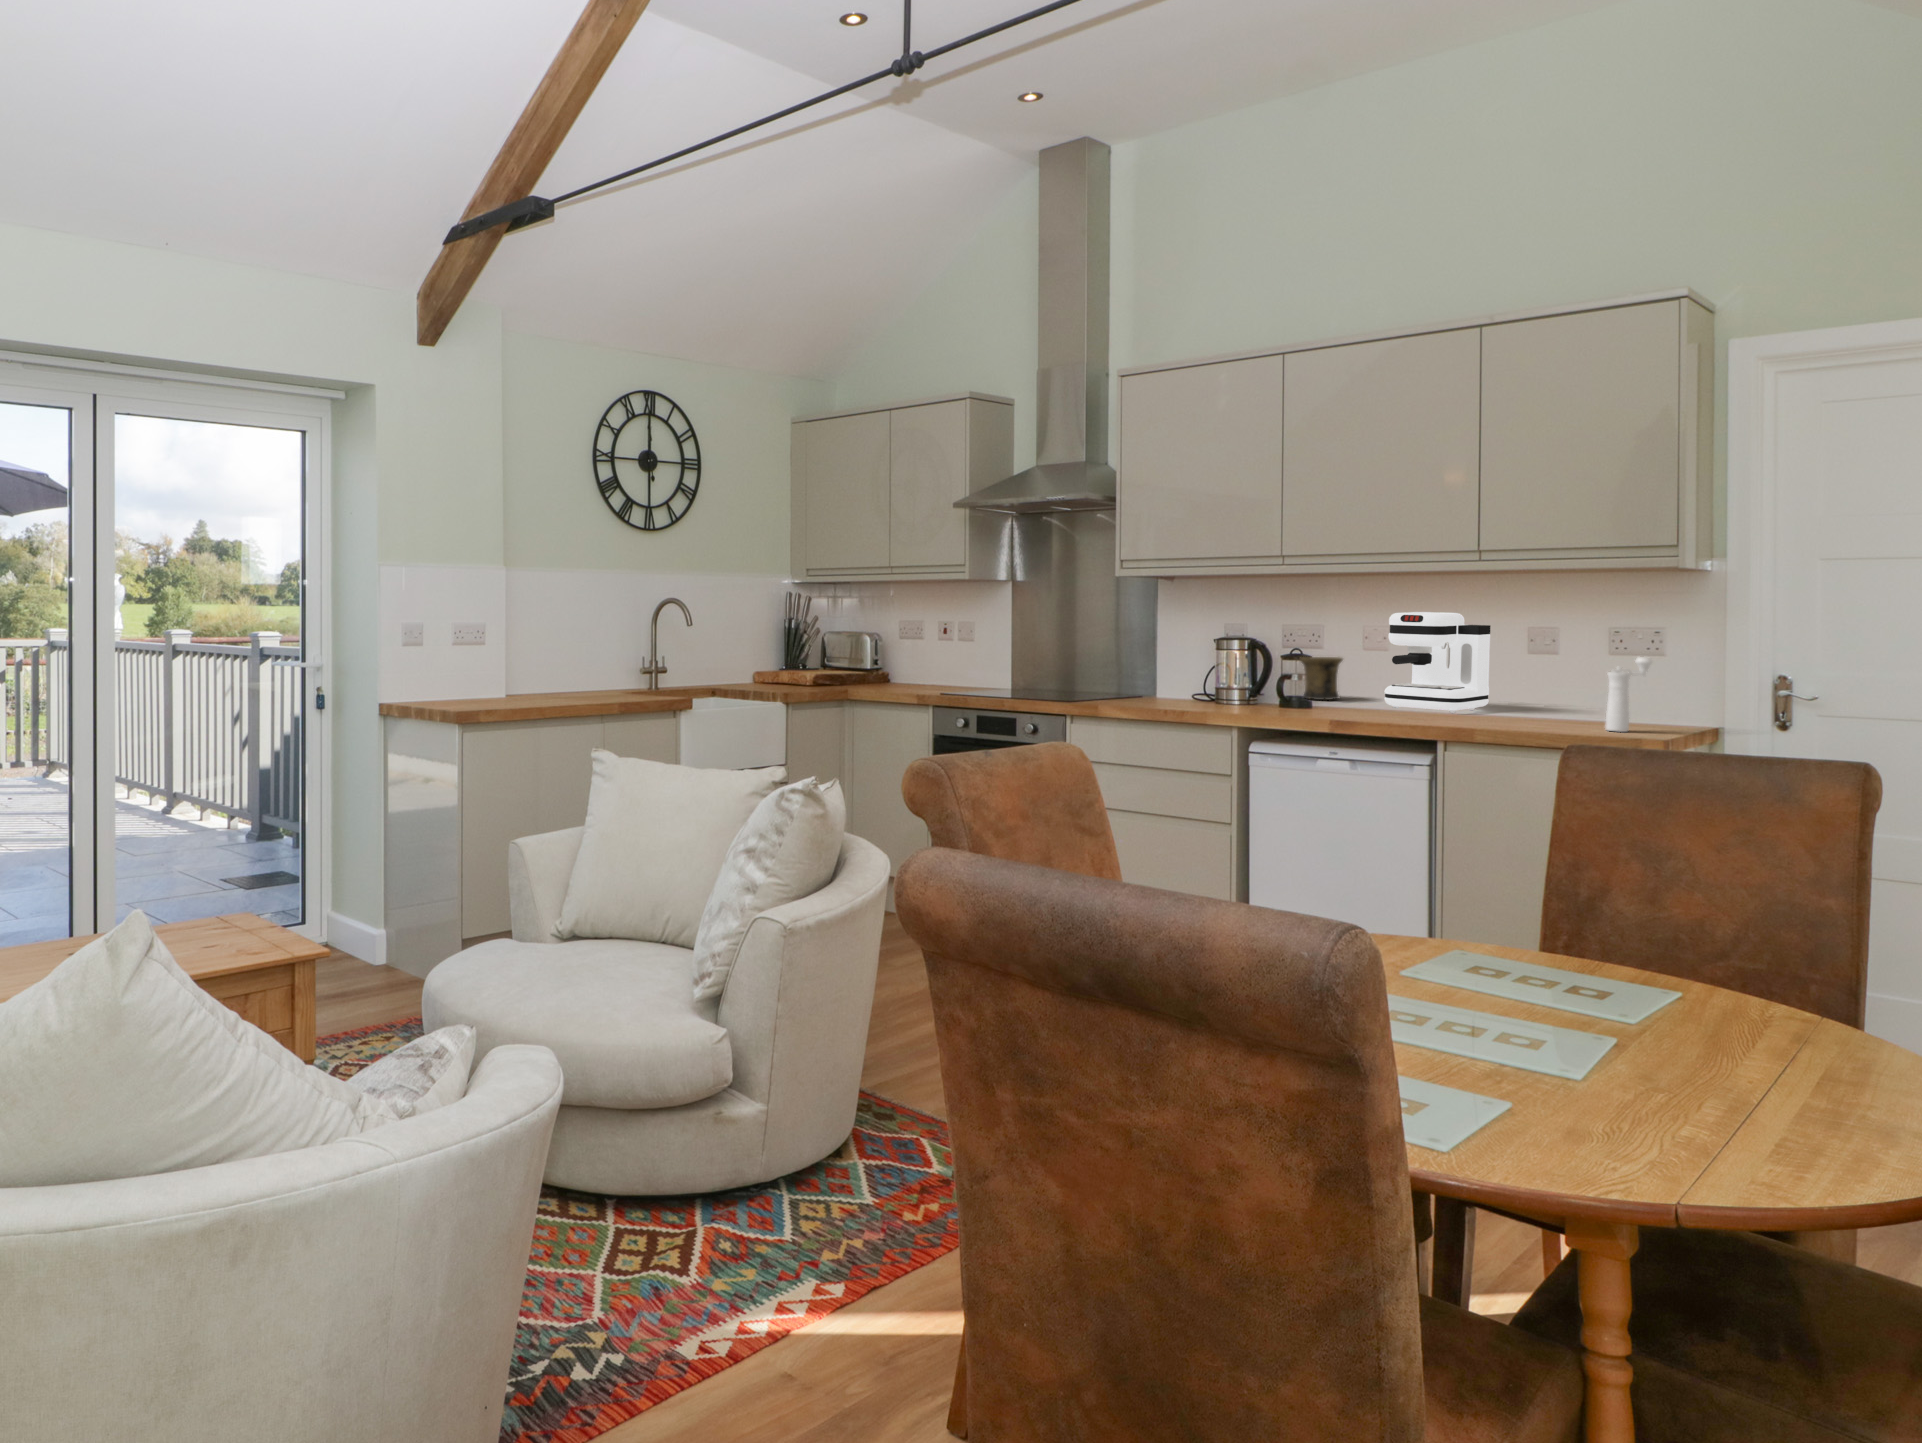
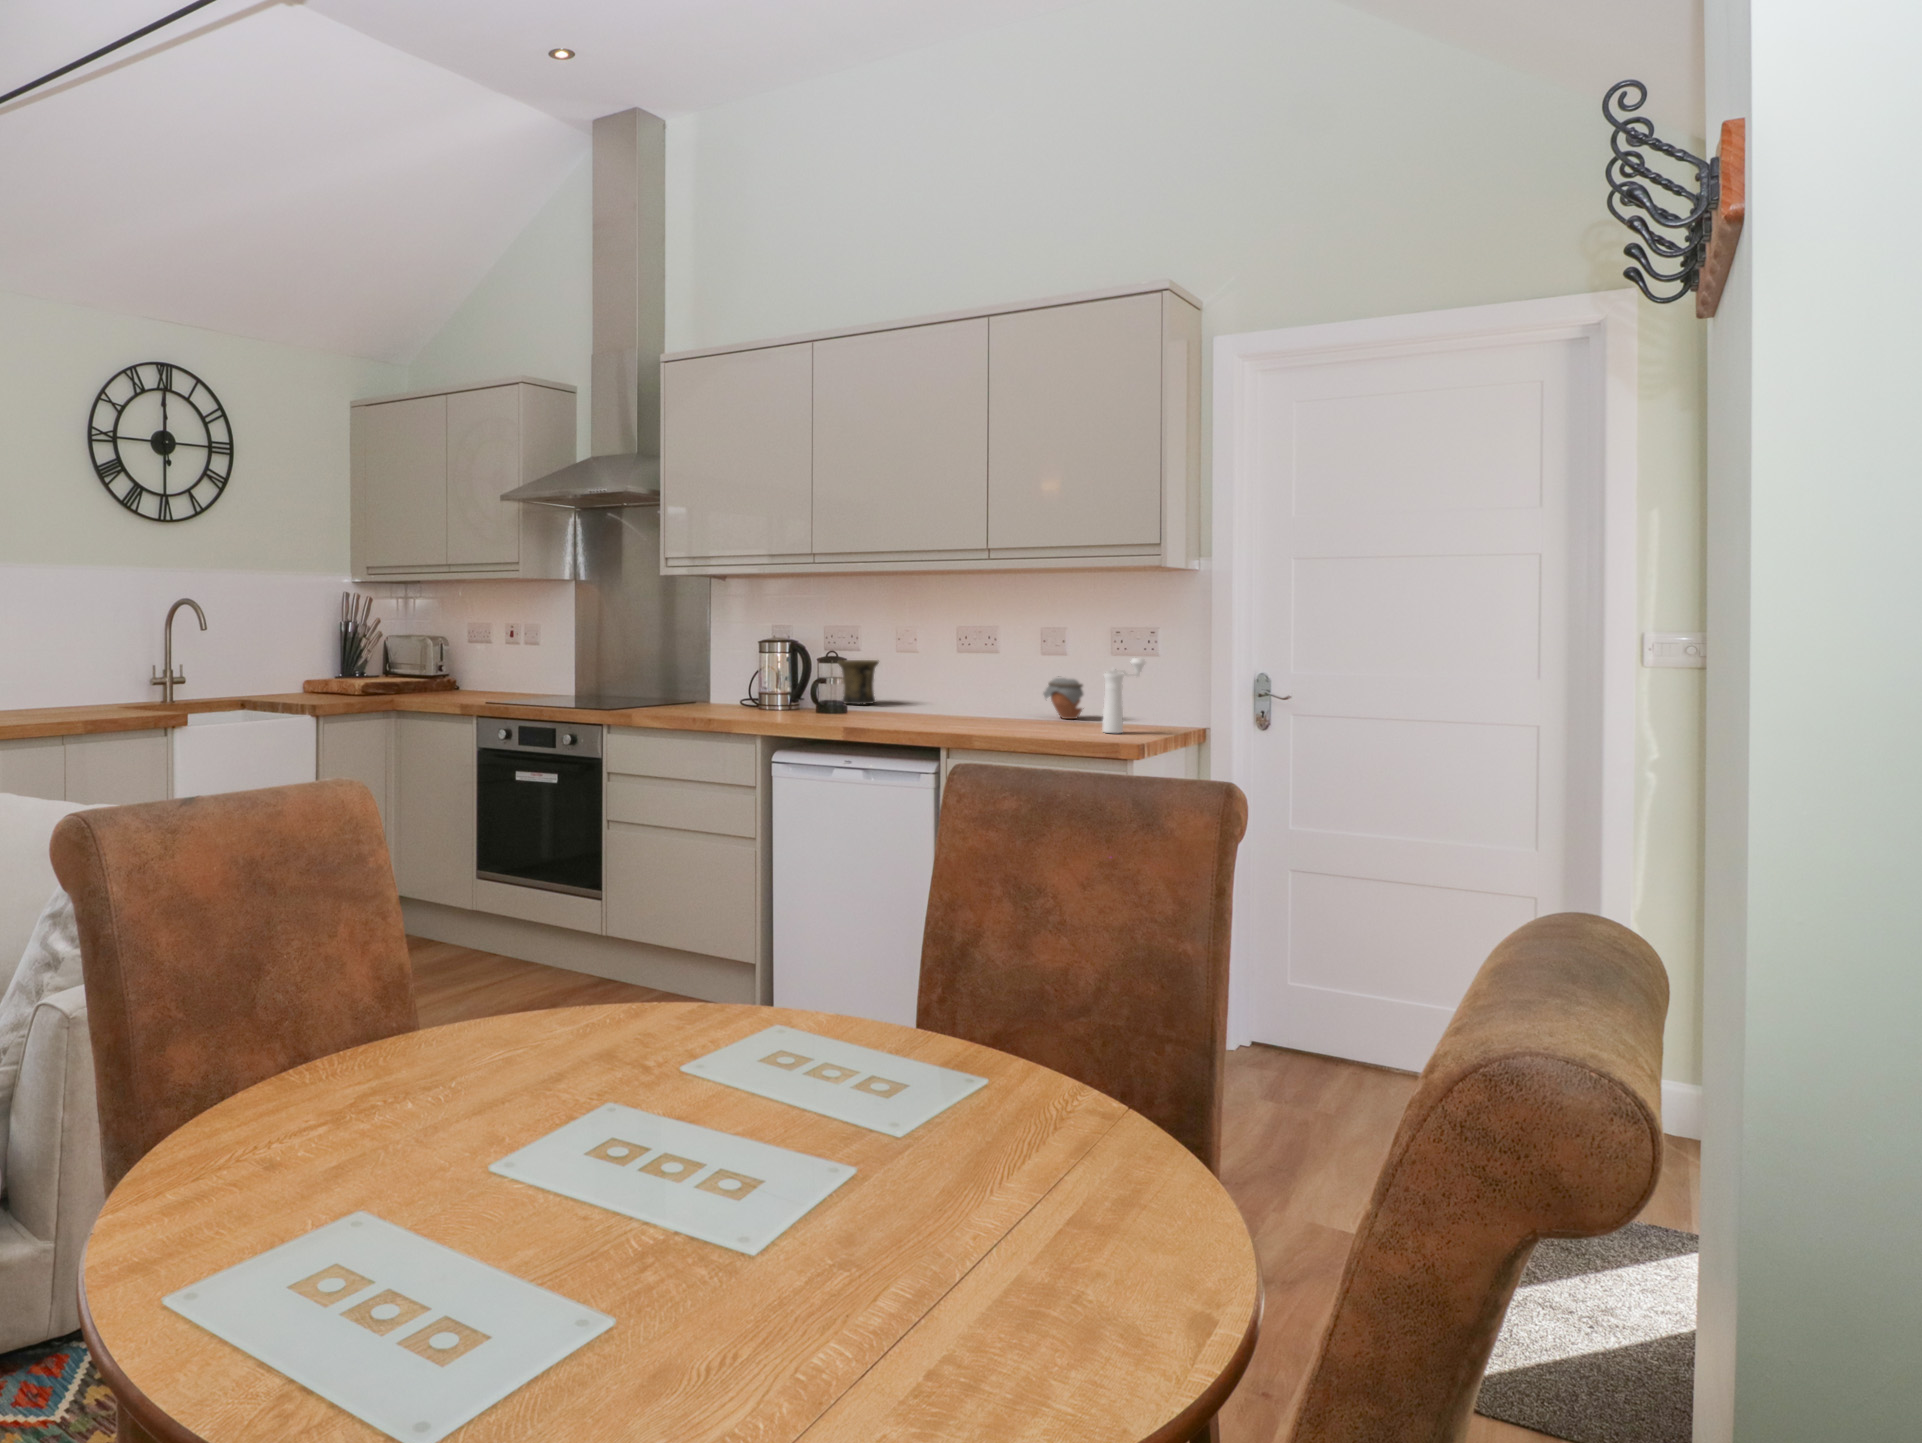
coffee maker: present [1384,612,1491,712] -> none [913,613,1011,716]
jar: none [1528,675,1584,717] -> present [1043,676,1083,719]

